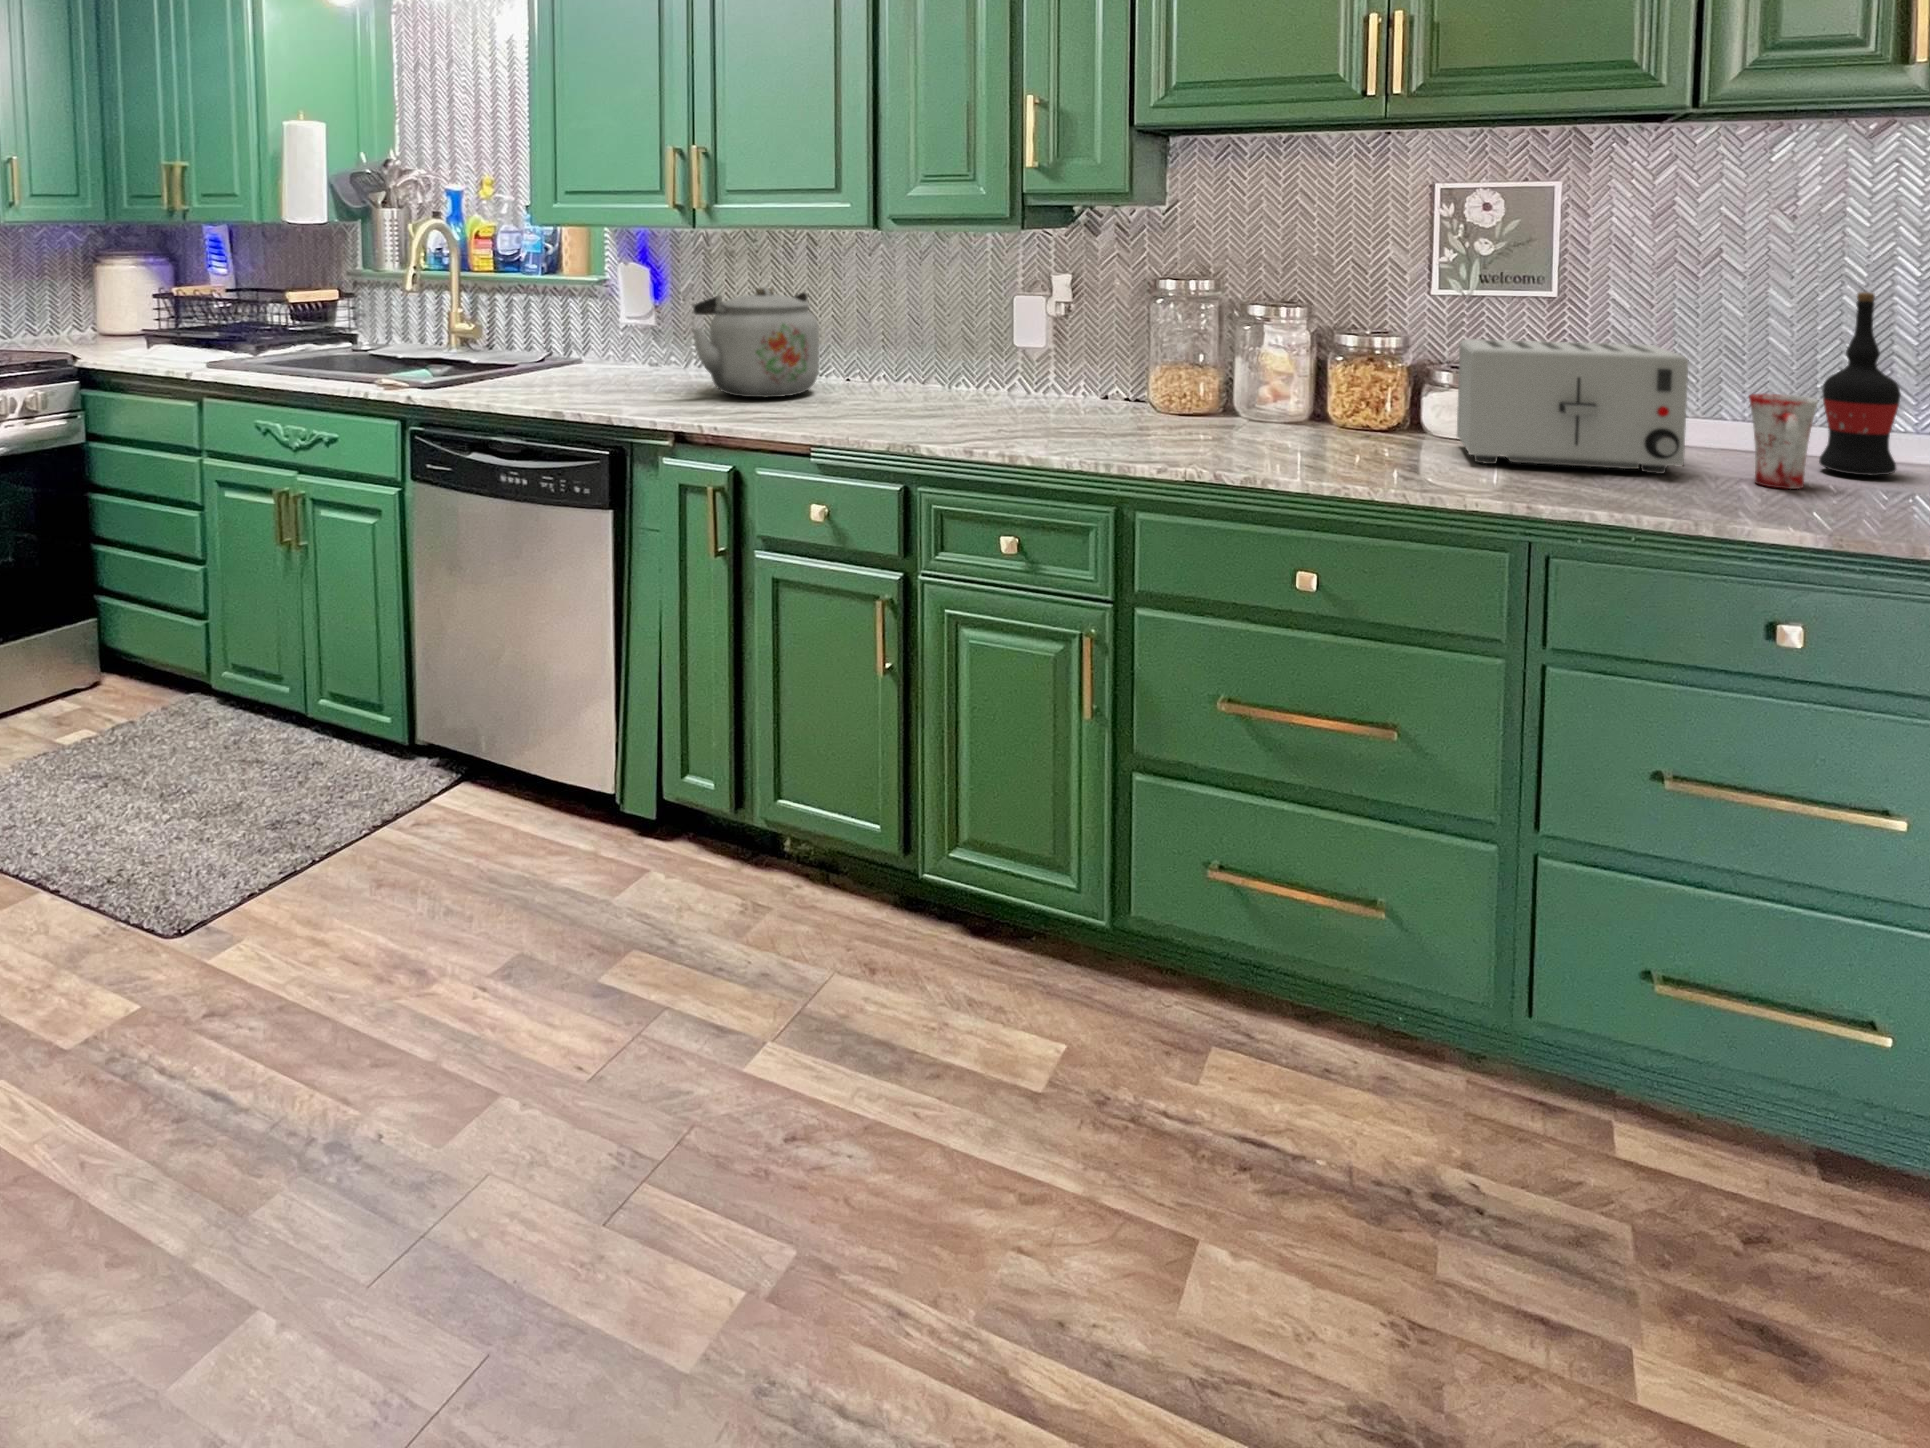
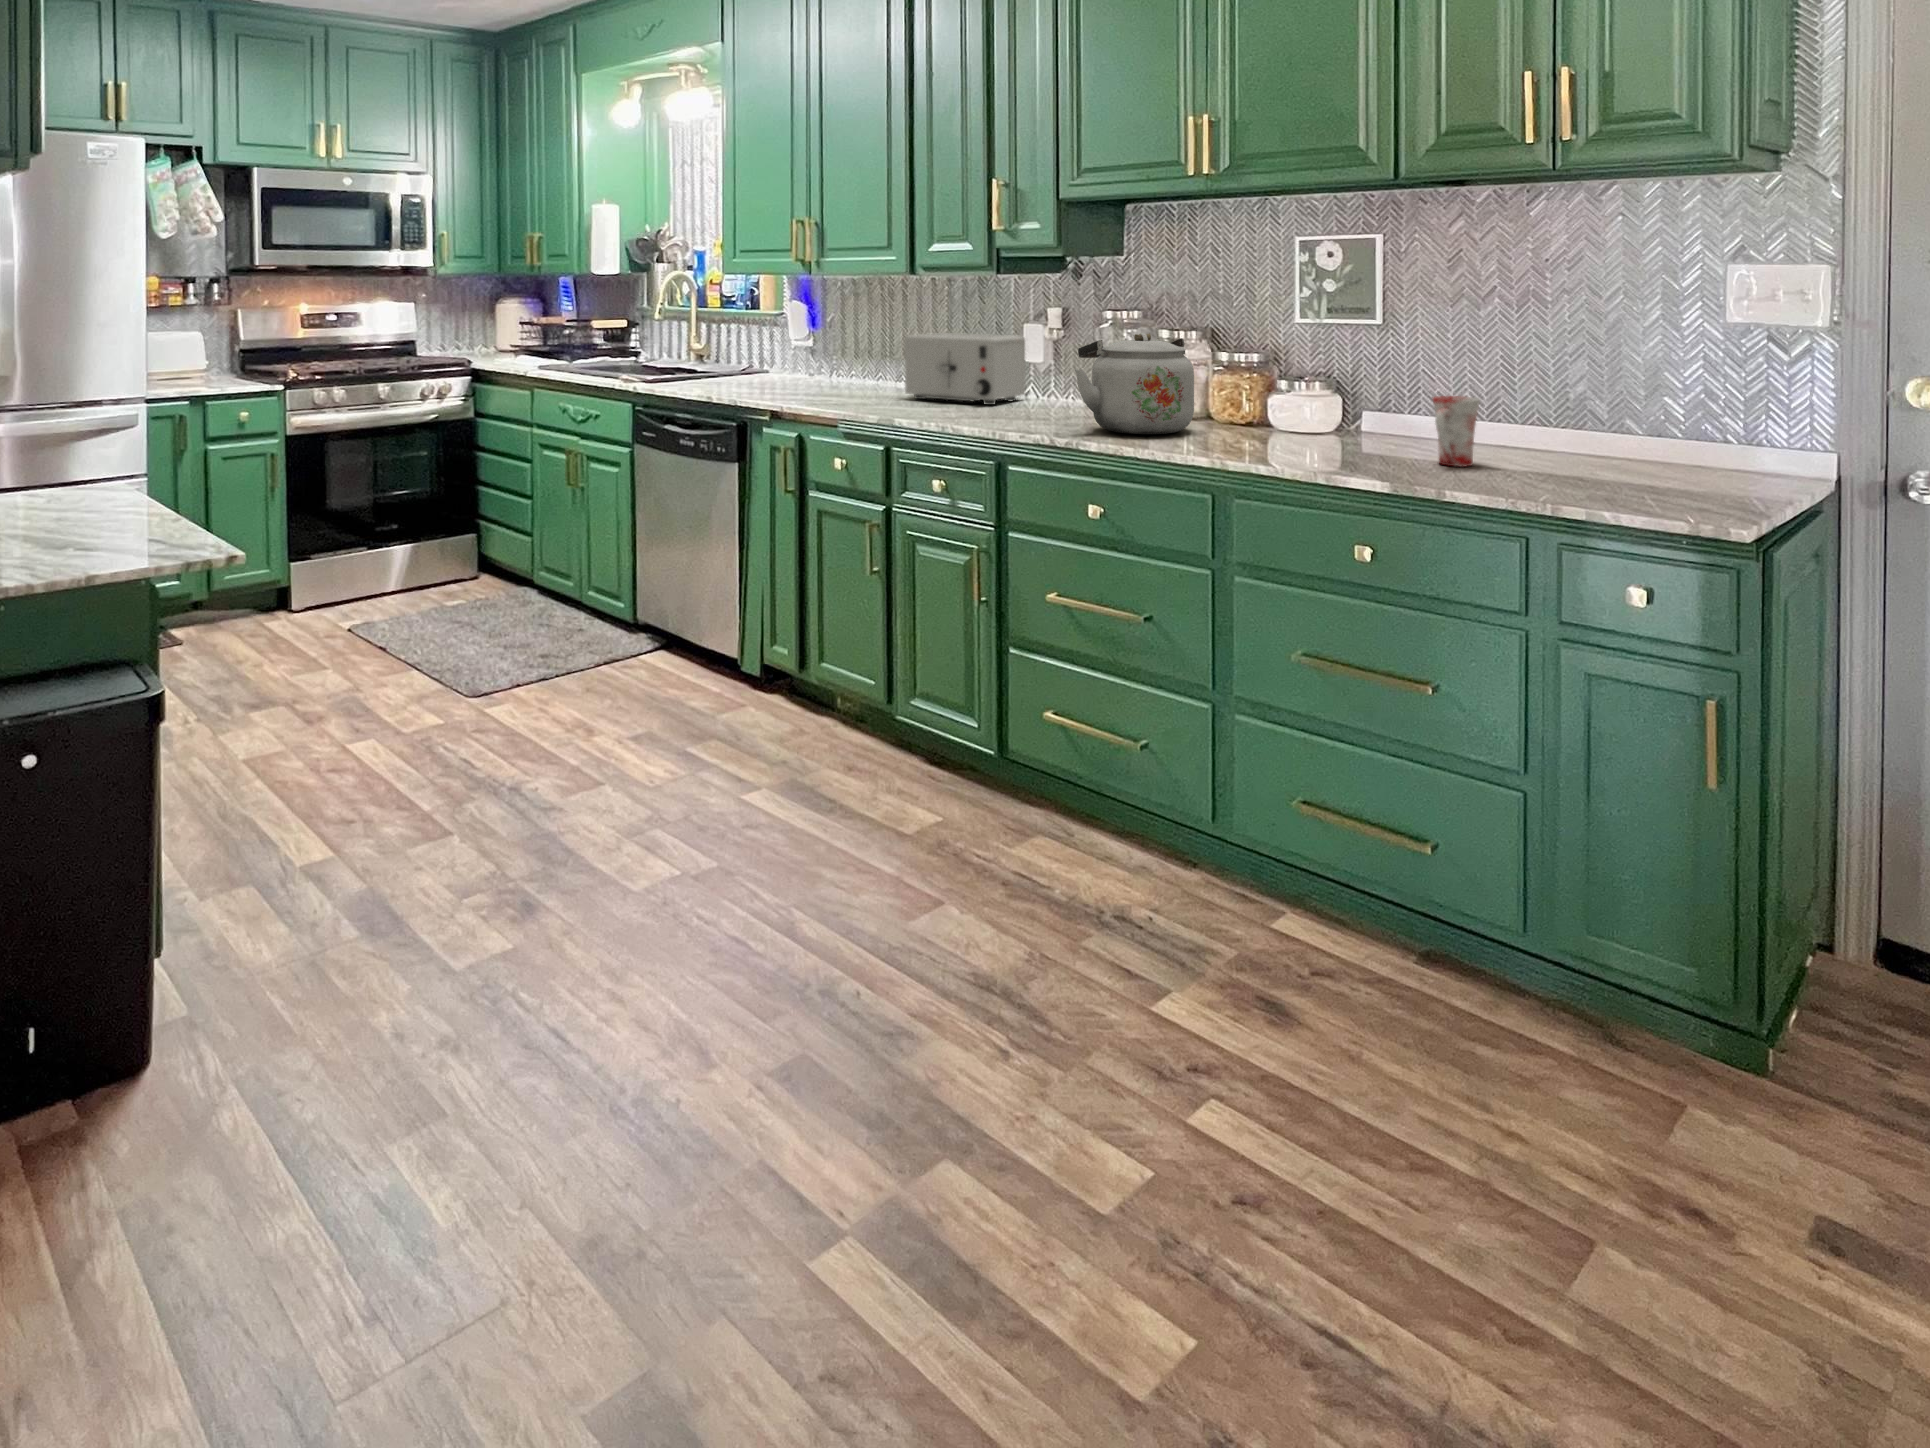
kettle: present [693,287,819,397] -> present [1075,333,1194,434]
wine bottle: present [1819,292,1901,476] -> none [1519,320,1577,462]
toaster: present [1457,339,1688,473] -> present [905,333,1025,405]

